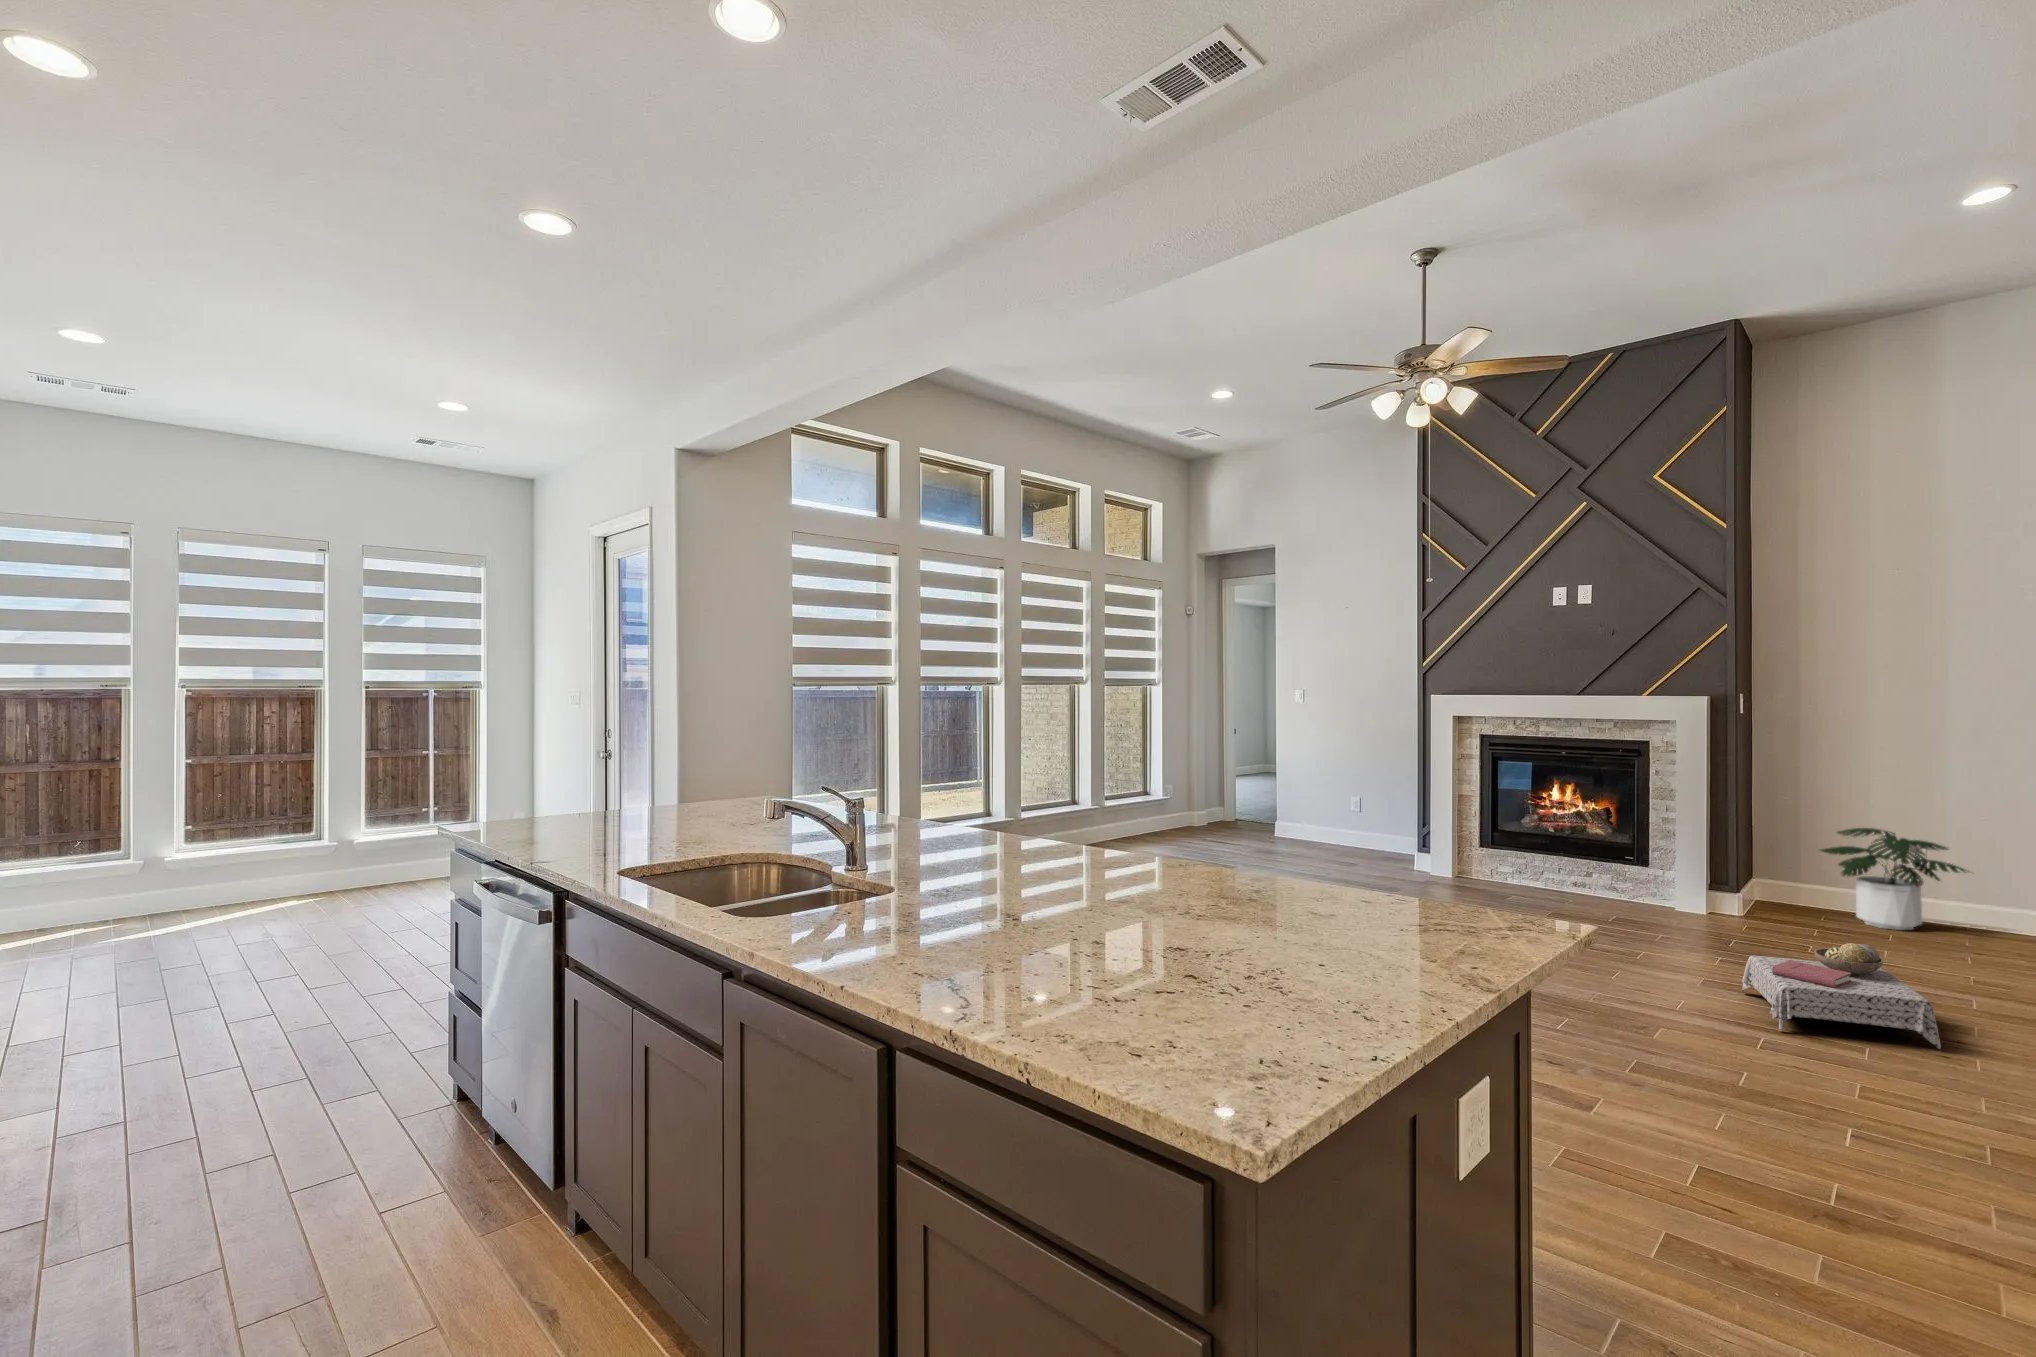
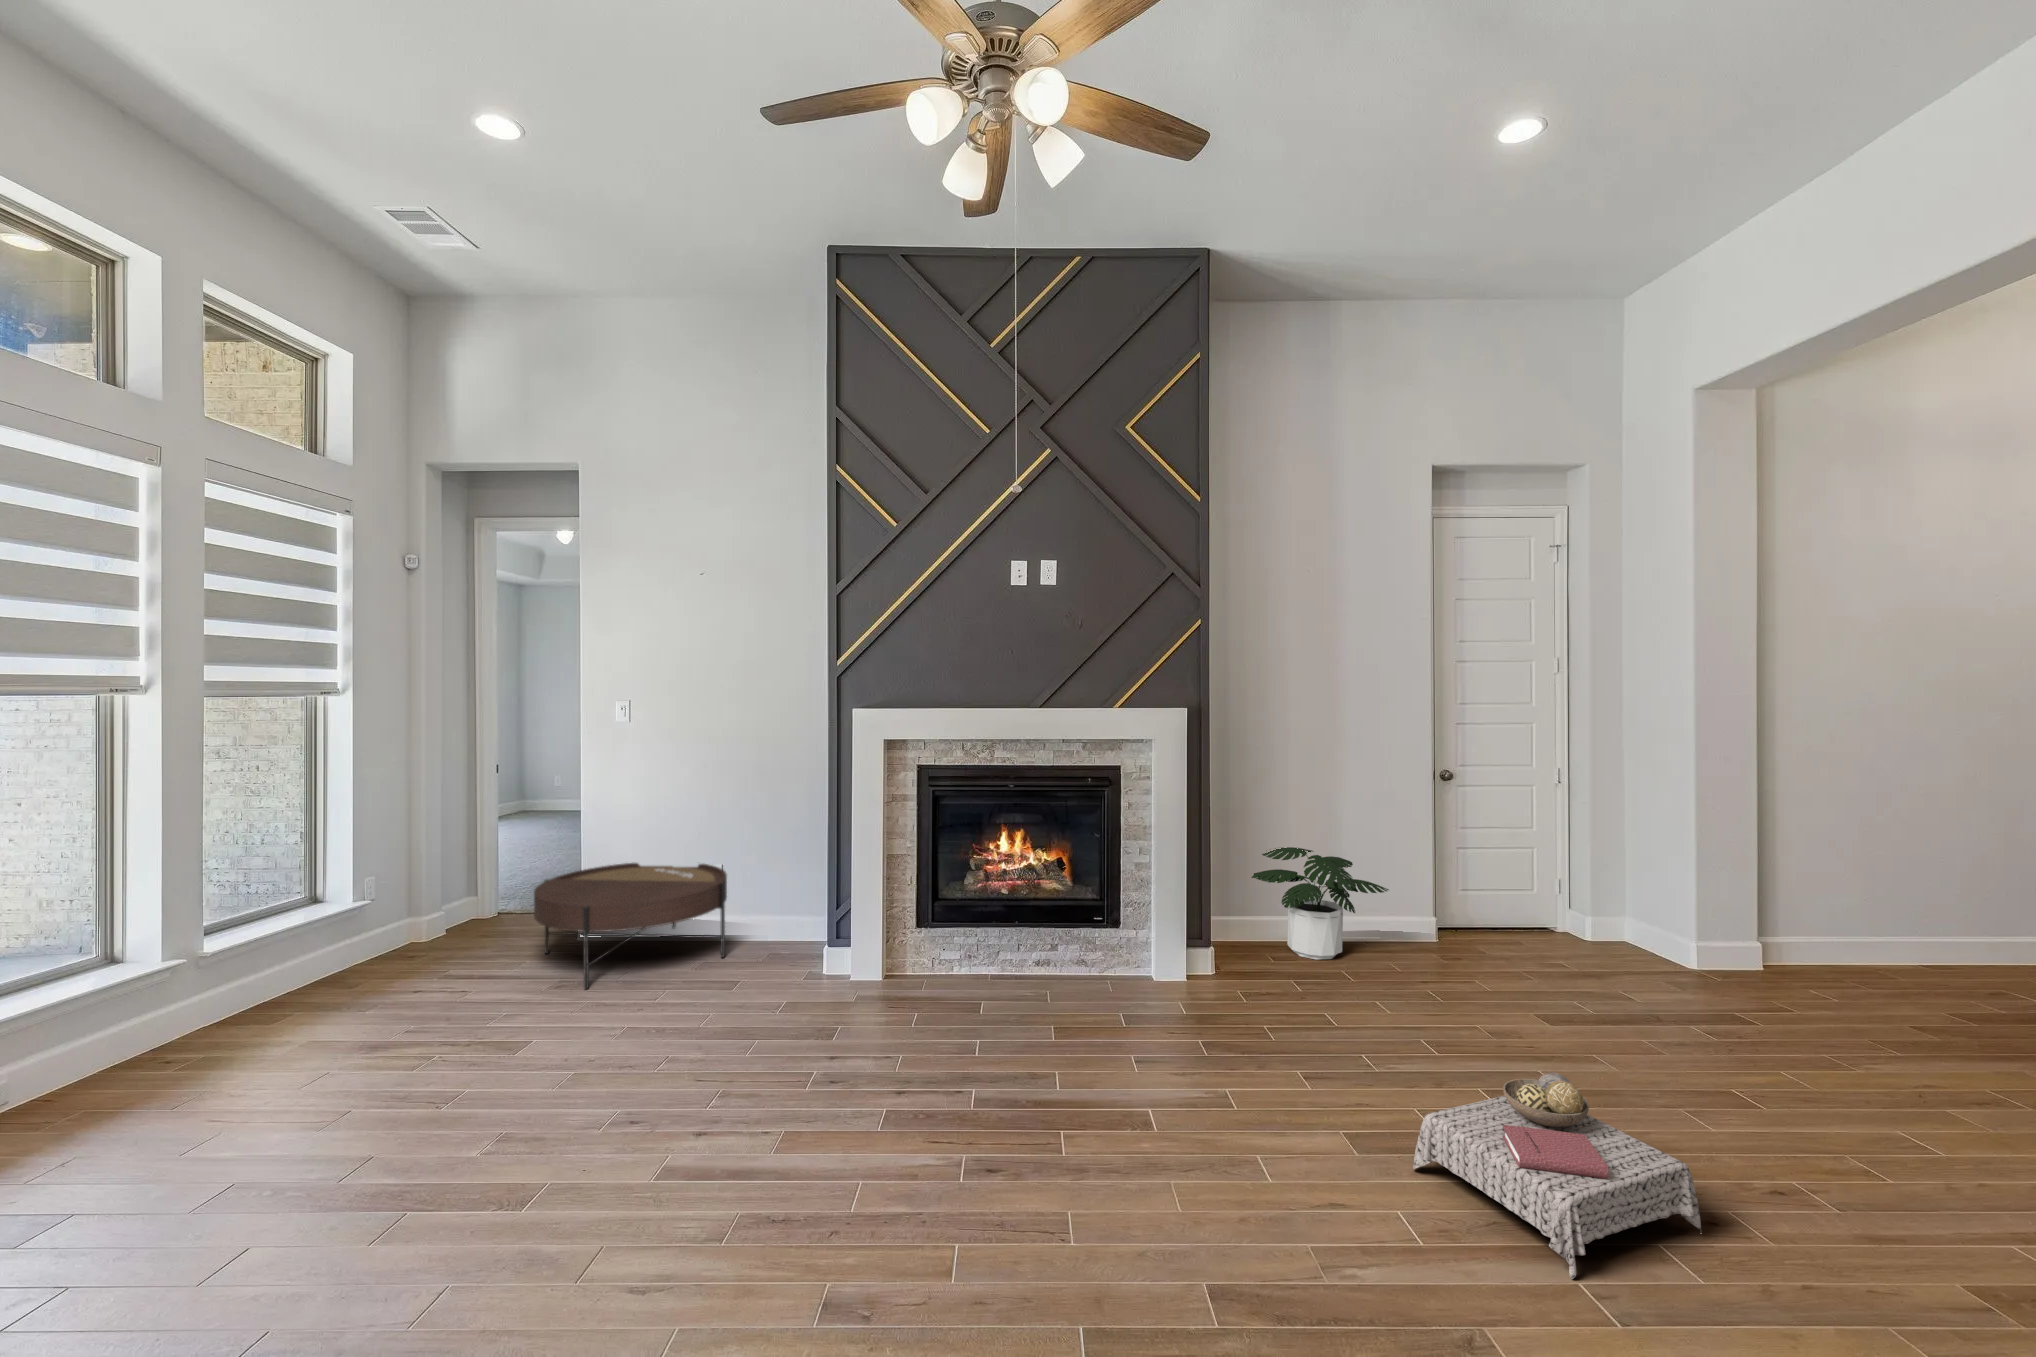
coffee table: none [1249,796,1364,857] -> present [534,863,727,989]

